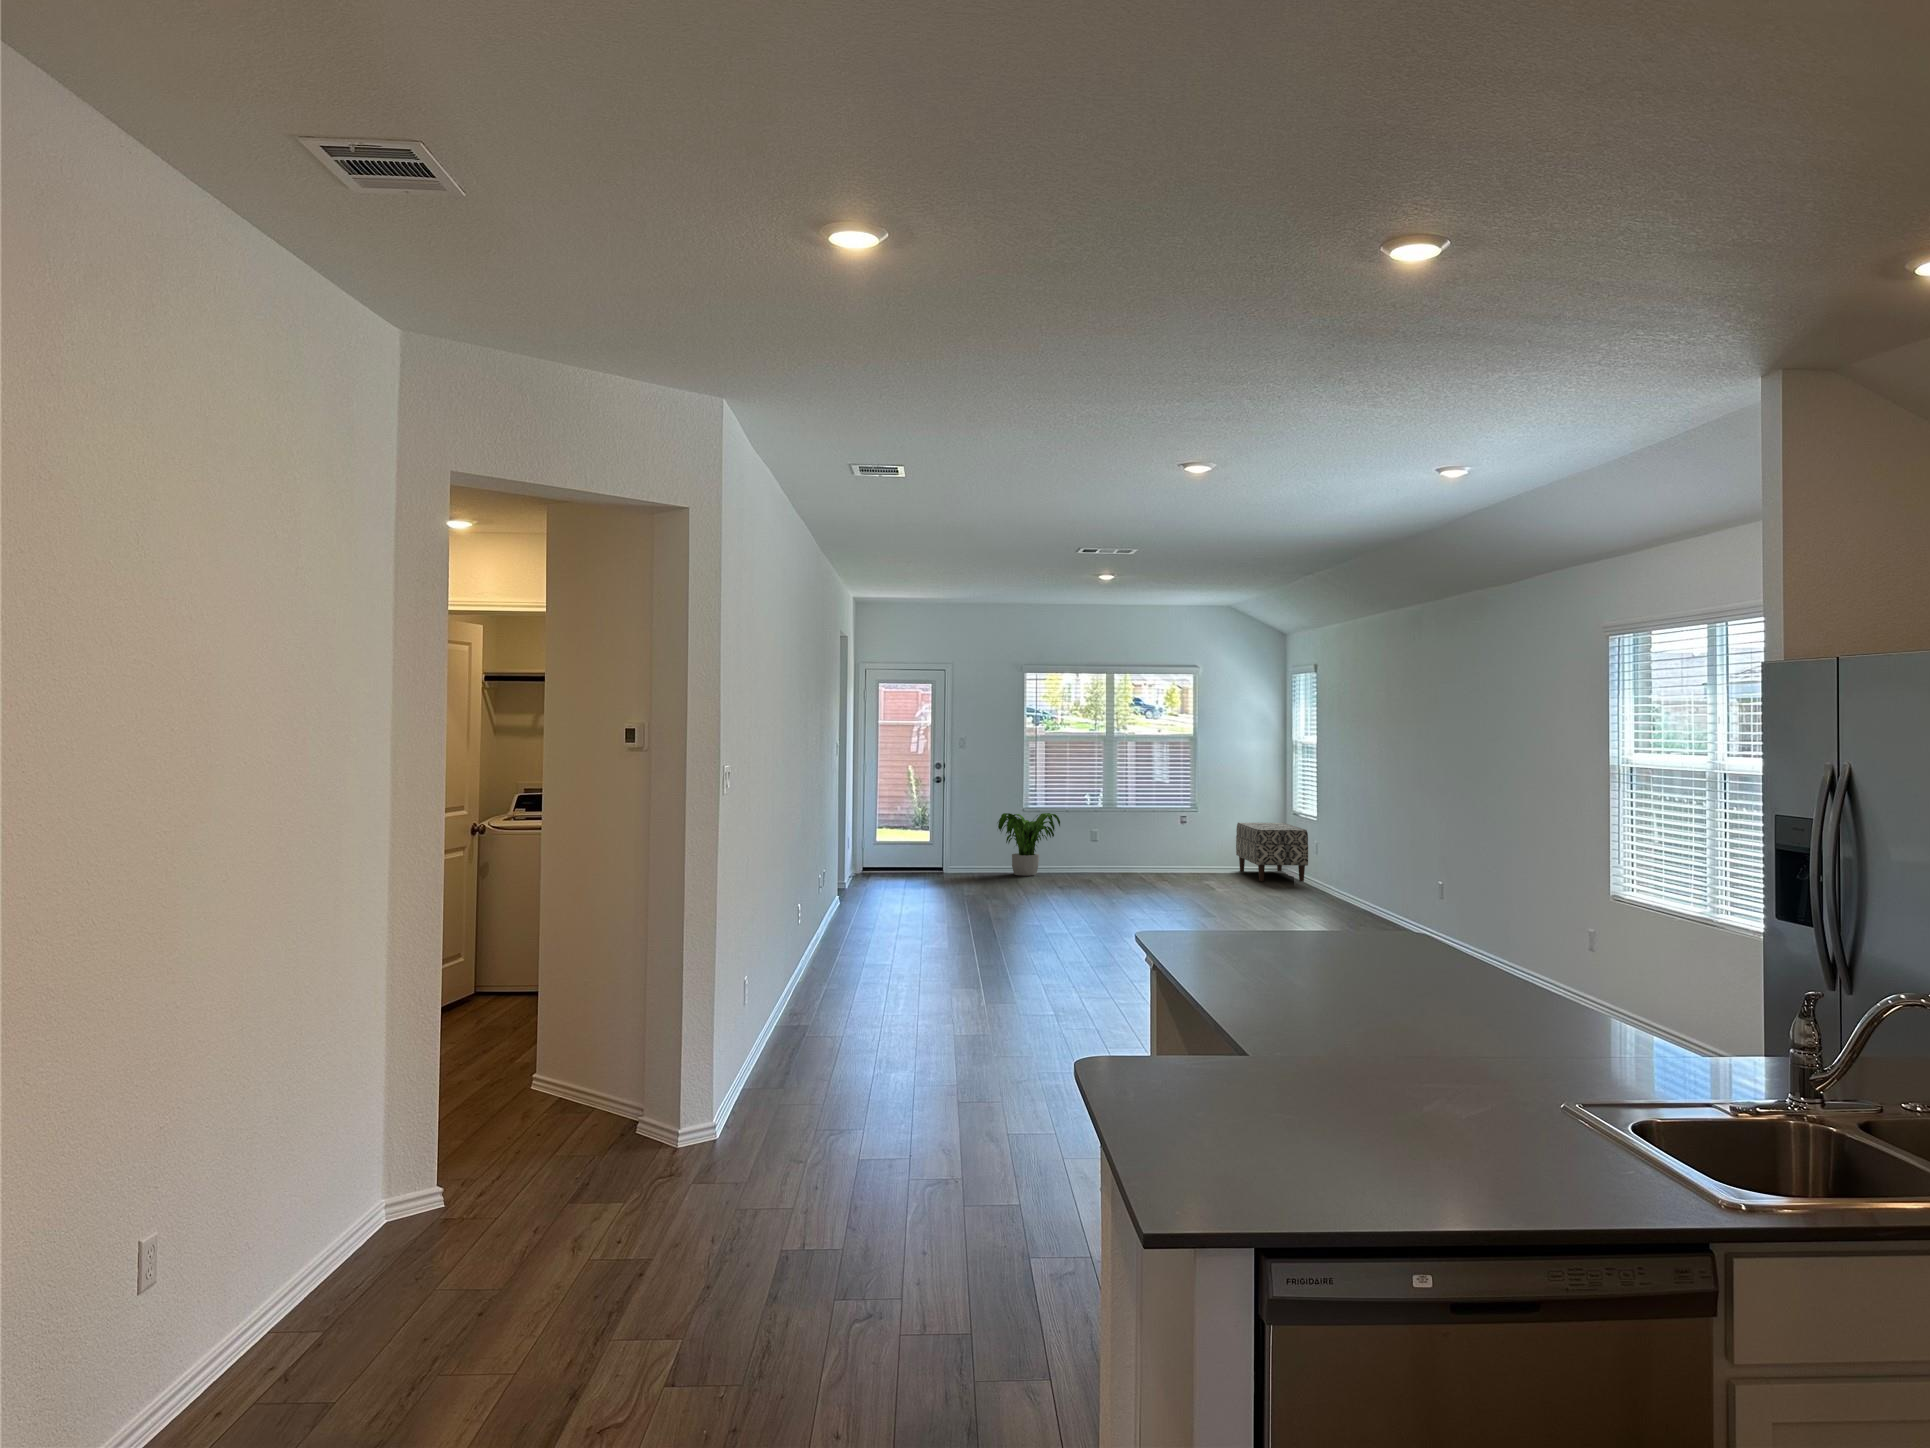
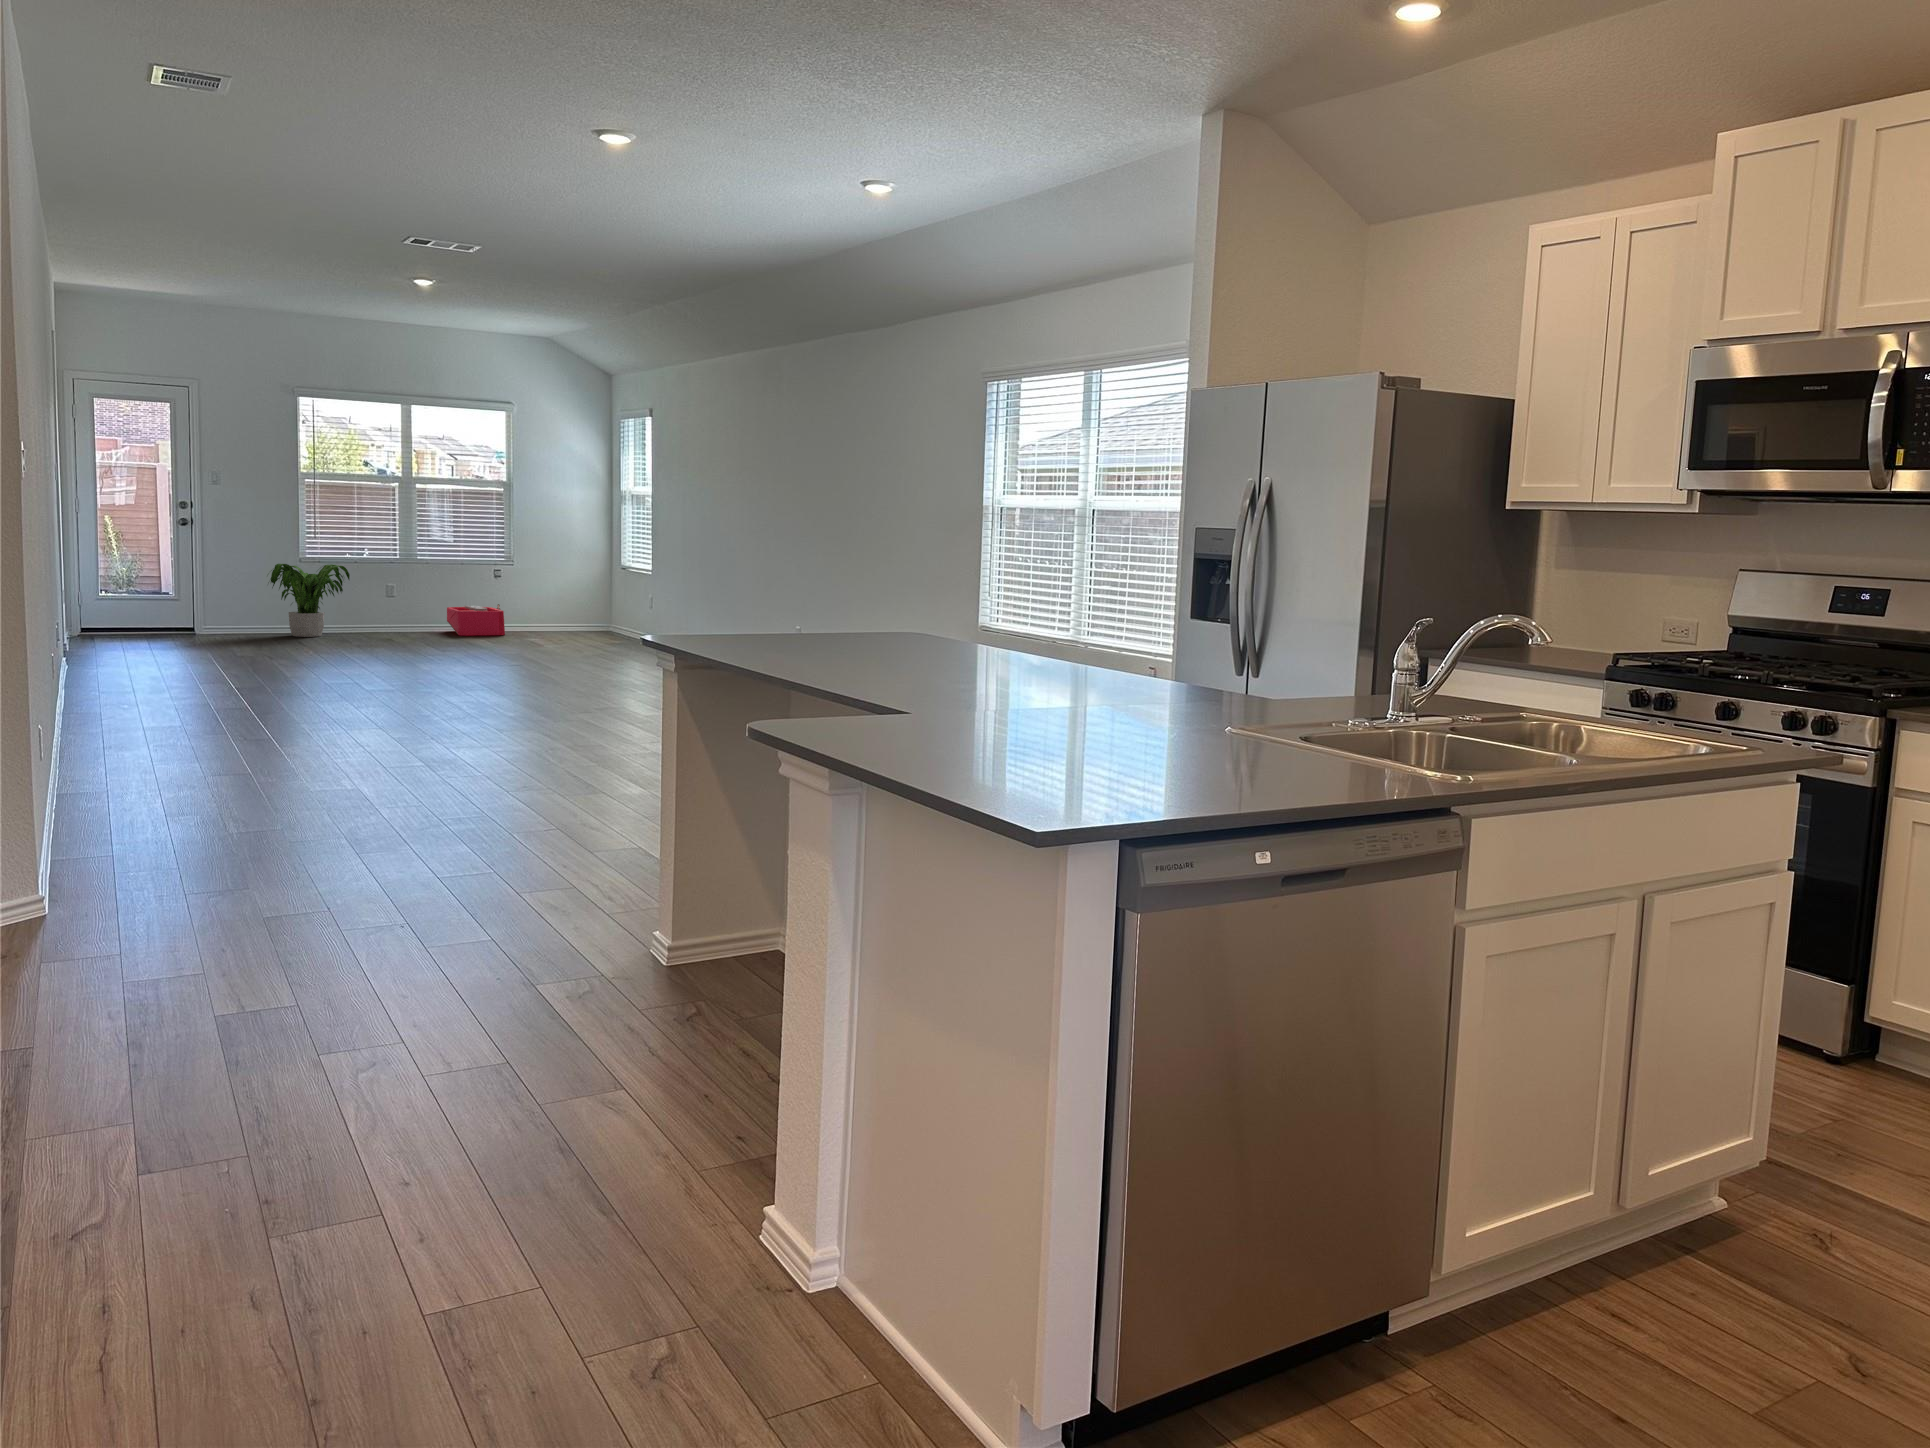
bench: present [1236,822,1308,882] -> none [558,577,641,638]
storage bin: none [1139,847,1186,877] -> present [447,604,505,635]

